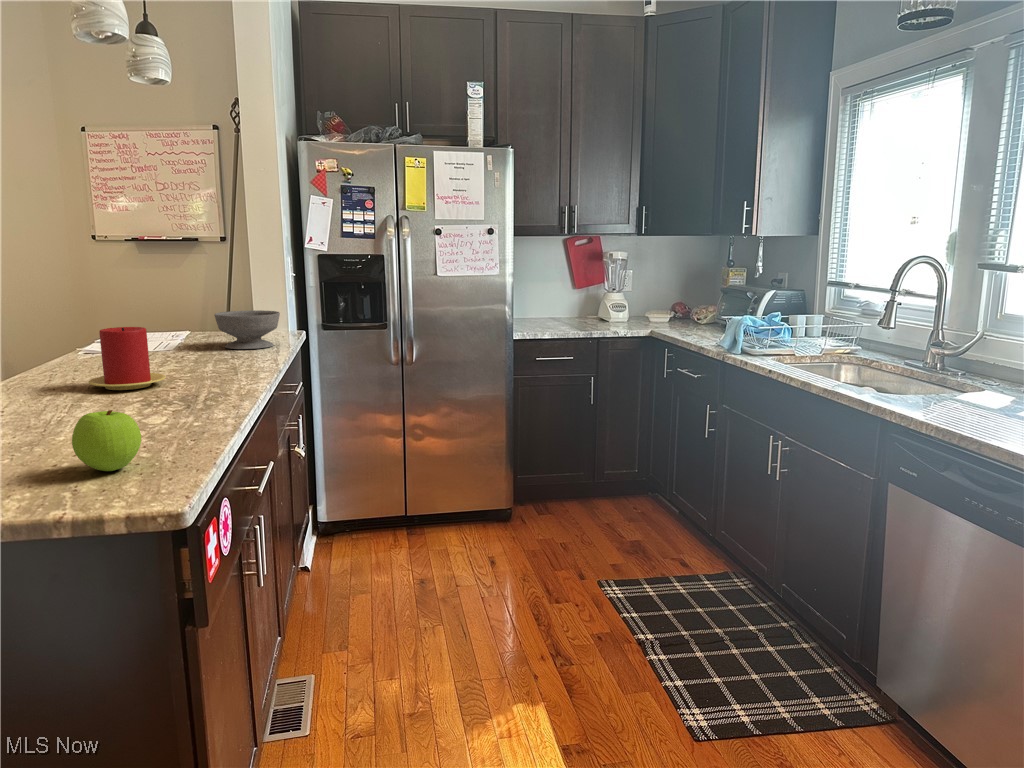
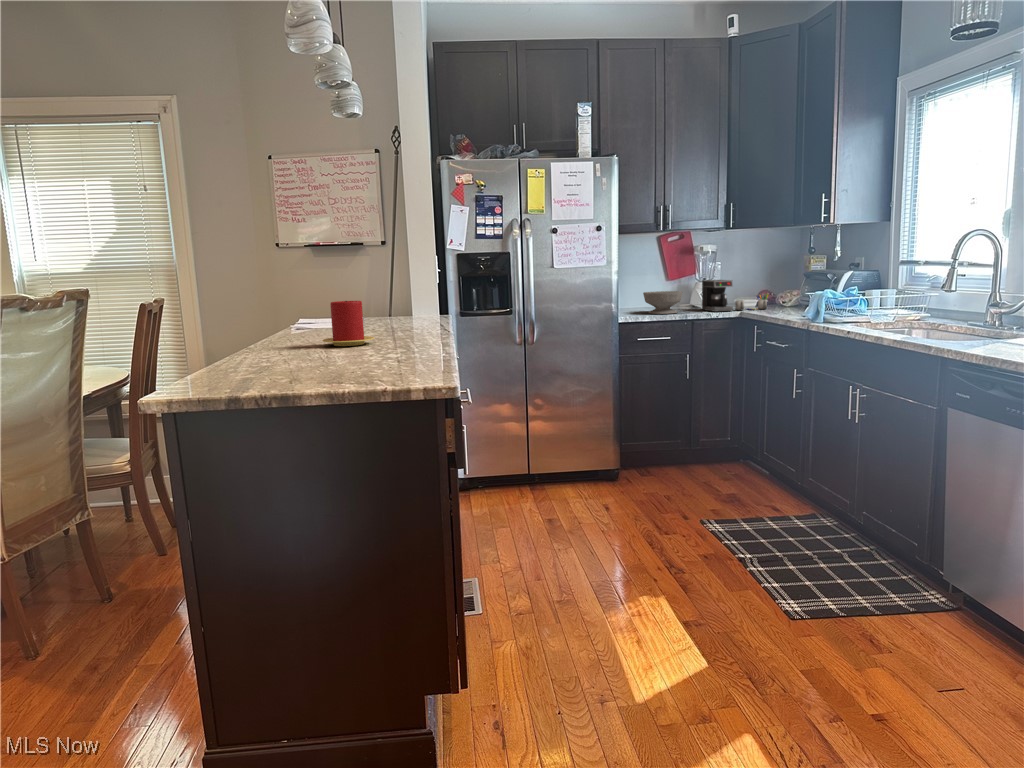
coffee maker: none [610,292,683,328] -> present [702,280,768,312]
bowl: present [214,310,280,349] -> present [643,291,682,314]
apple: present [72,410,141,471] -> none [369,335,409,374]

